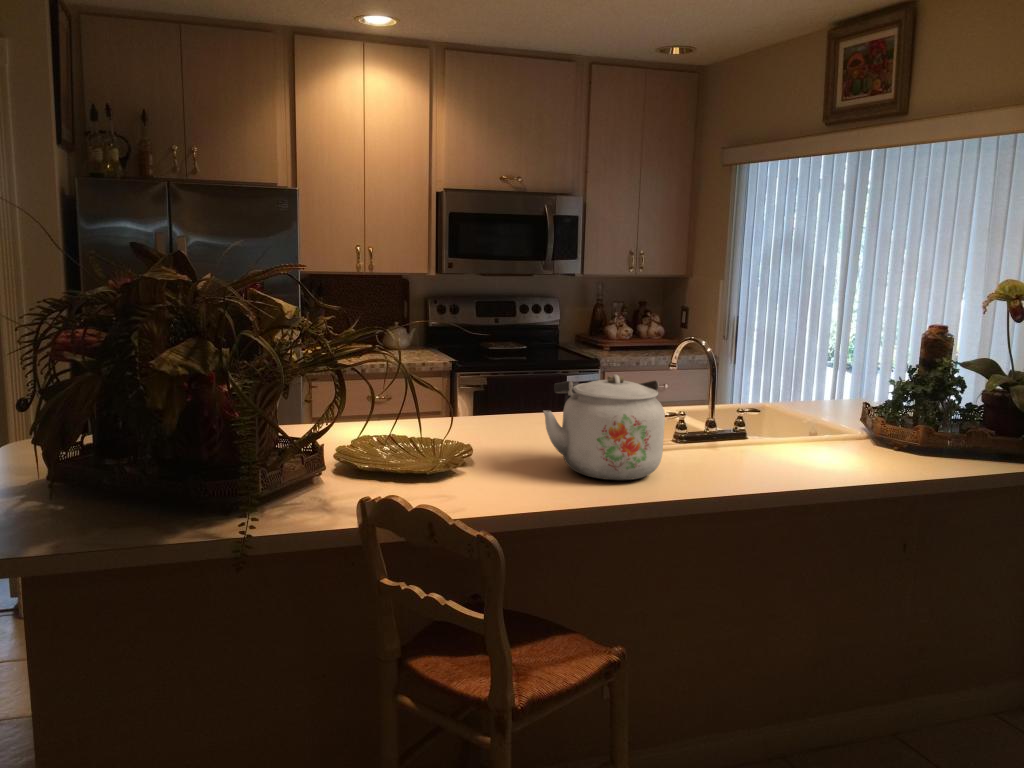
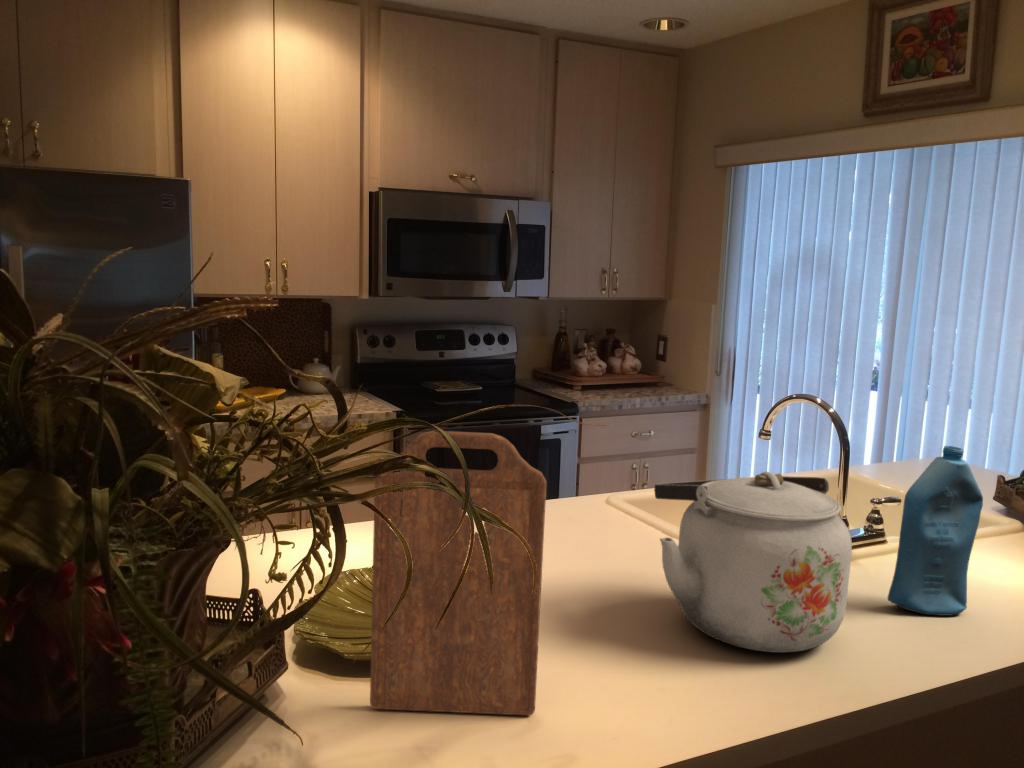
cutting board: none [365,337,455,493] -> present [370,431,546,715]
bottle: none [707,364,770,473] -> present [888,446,983,616]

